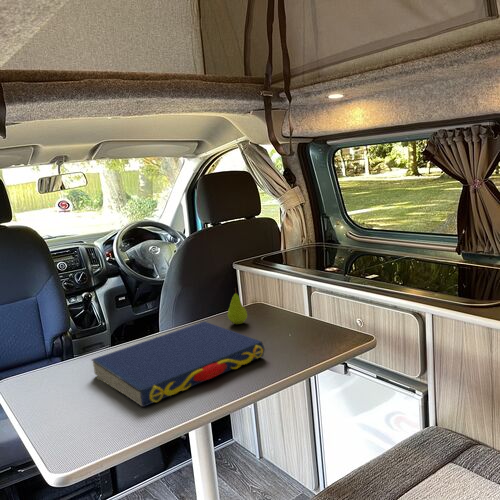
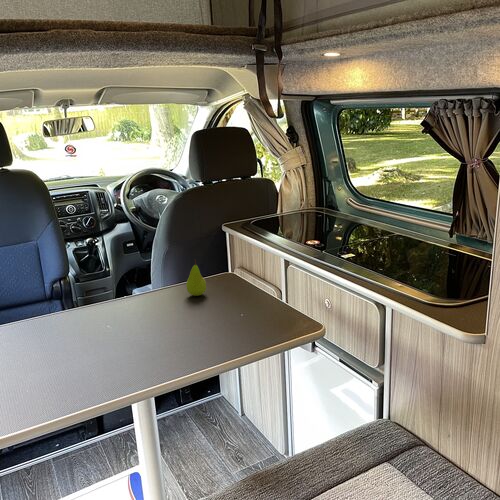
book: present [92,322,265,407] -> none [29,292,202,386]

